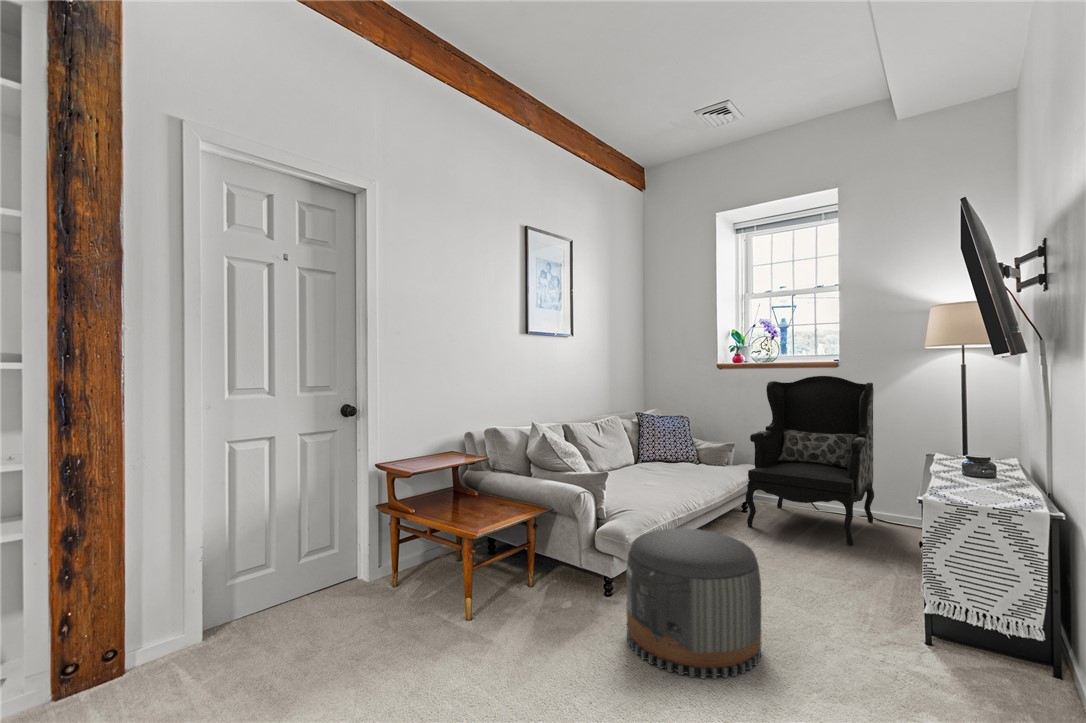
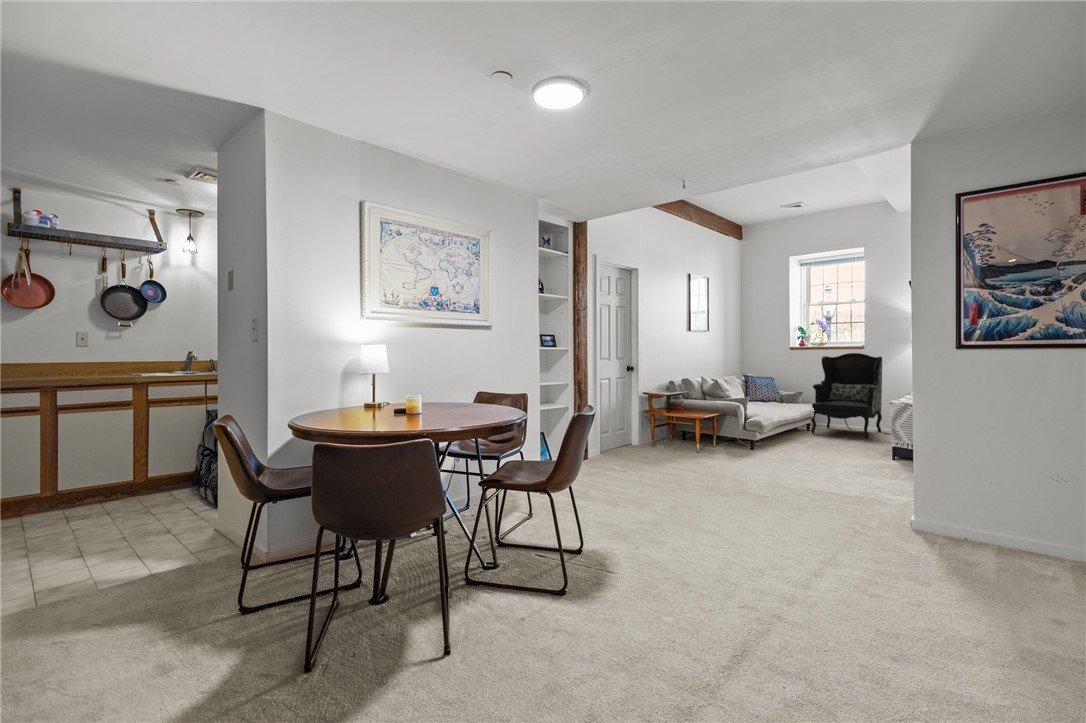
pouf: present [626,528,761,679] -> none [770,415,827,463]

